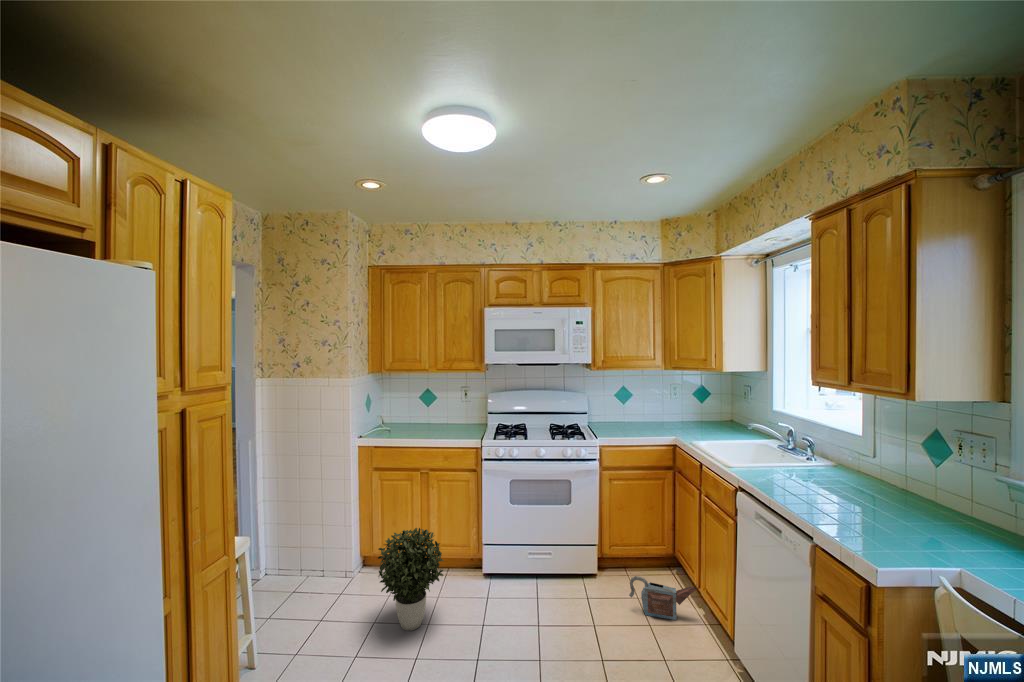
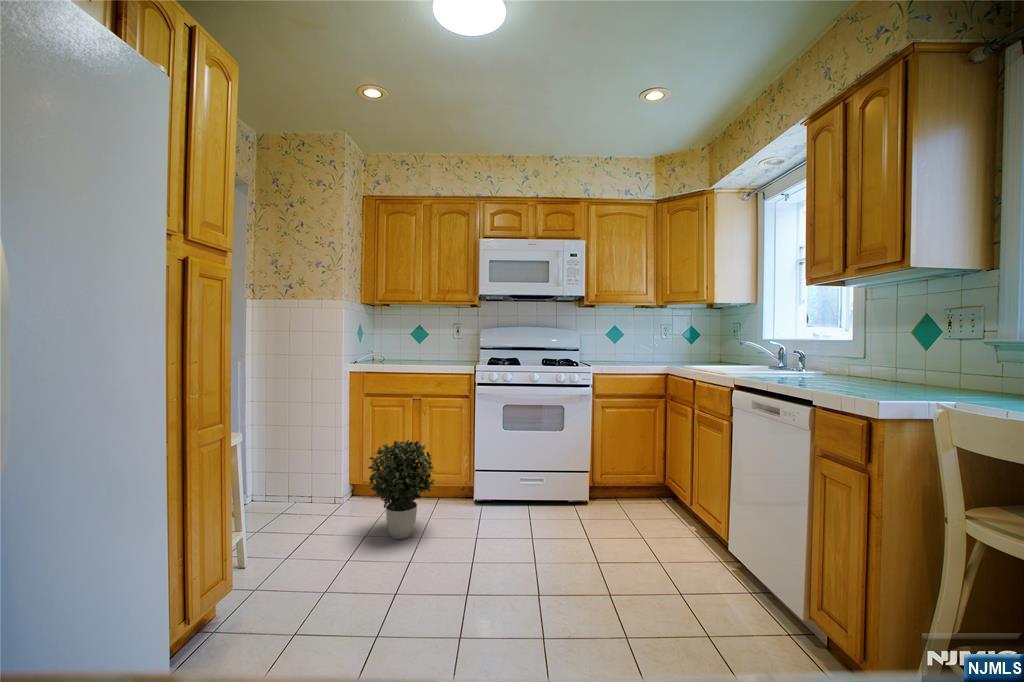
watering can: present [629,576,696,620] -> none [621,492,688,533]

